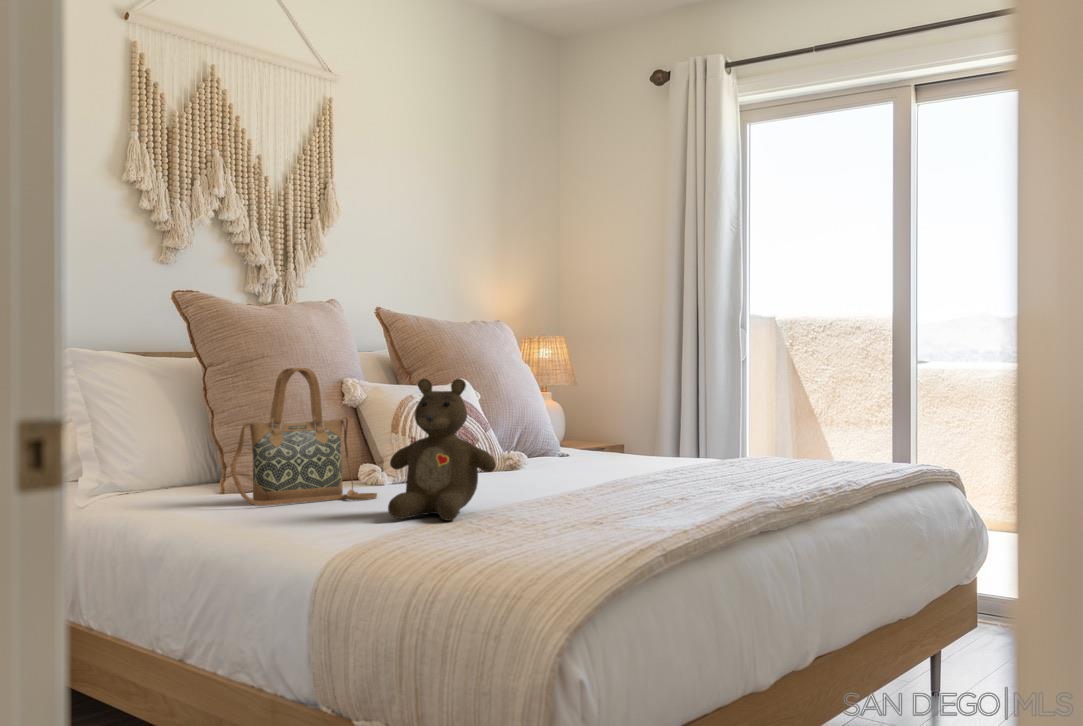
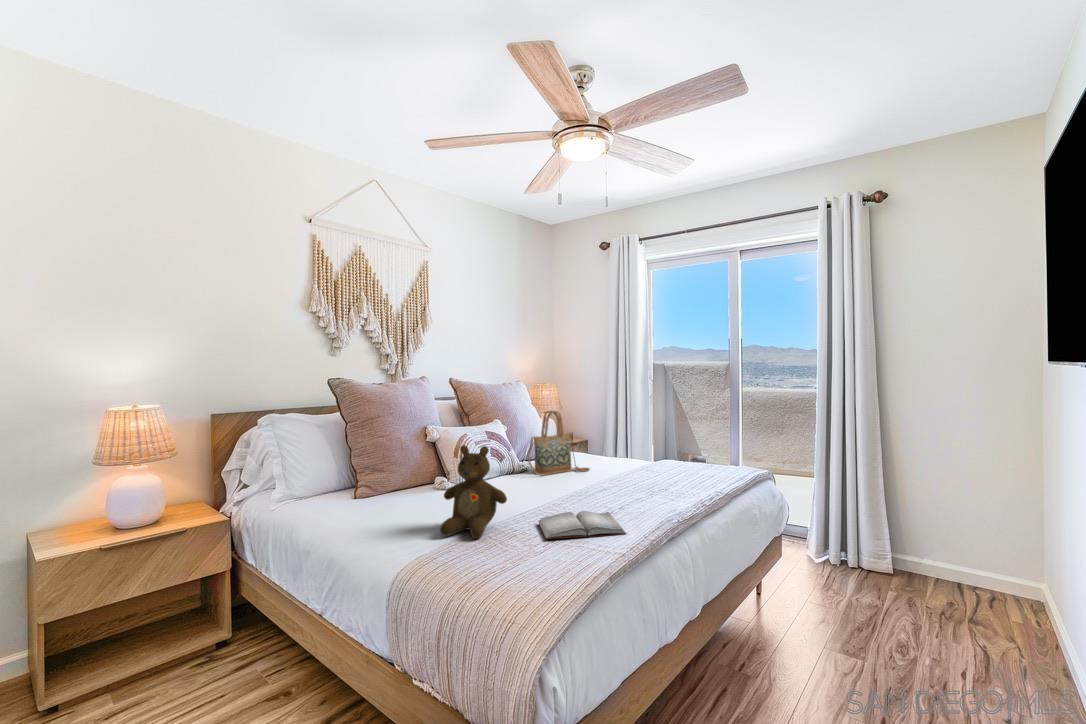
handbag: present [231,368,377,506] -> present [528,411,589,476]
hardback book: none [547,489,692,517] -> present [538,511,626,539]

